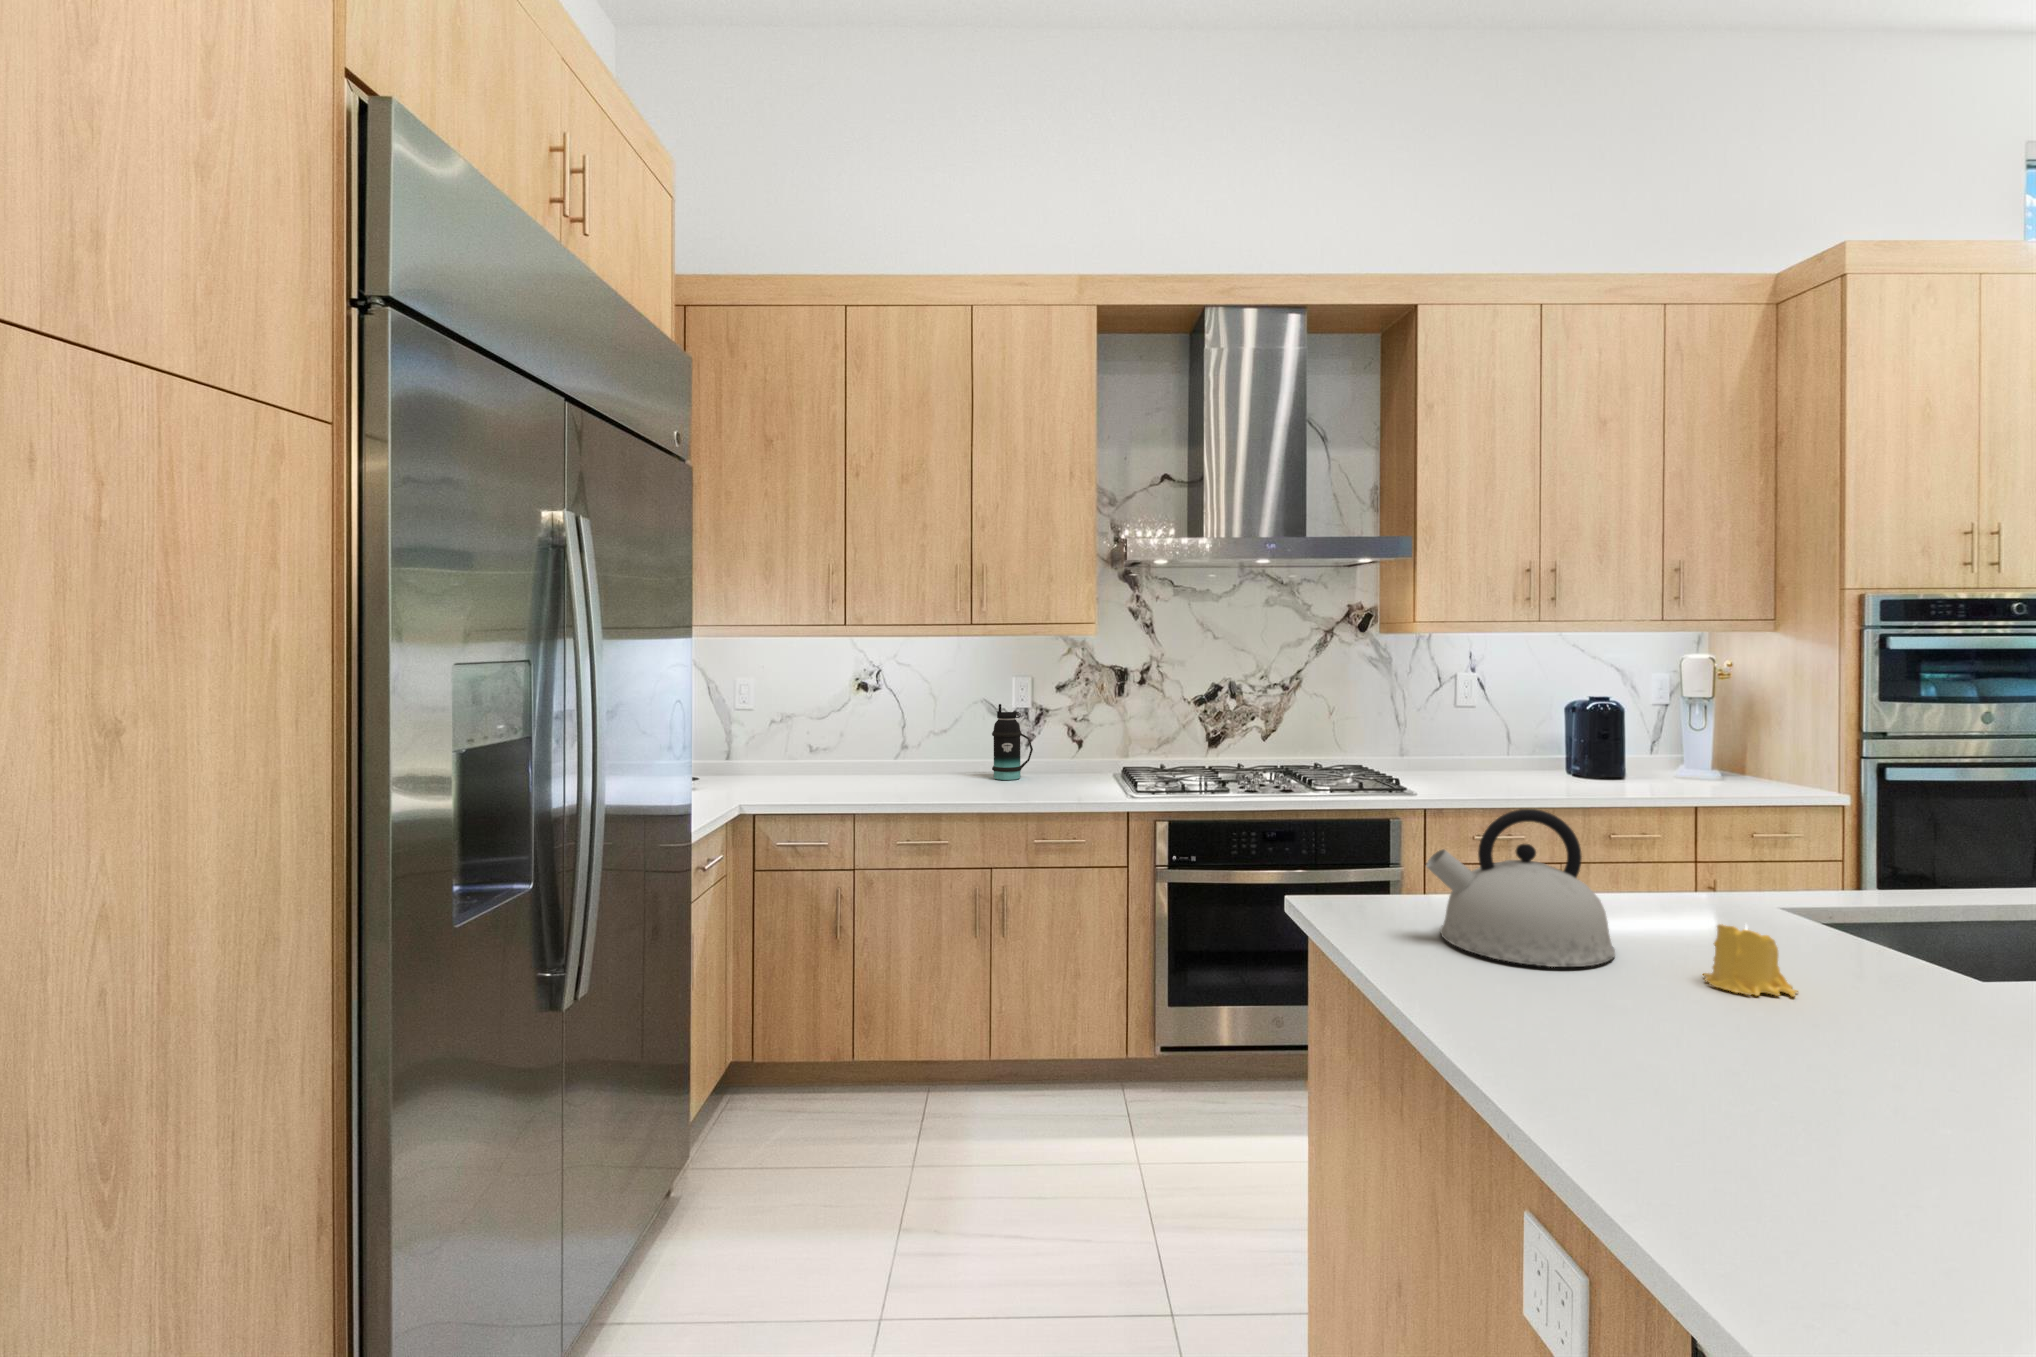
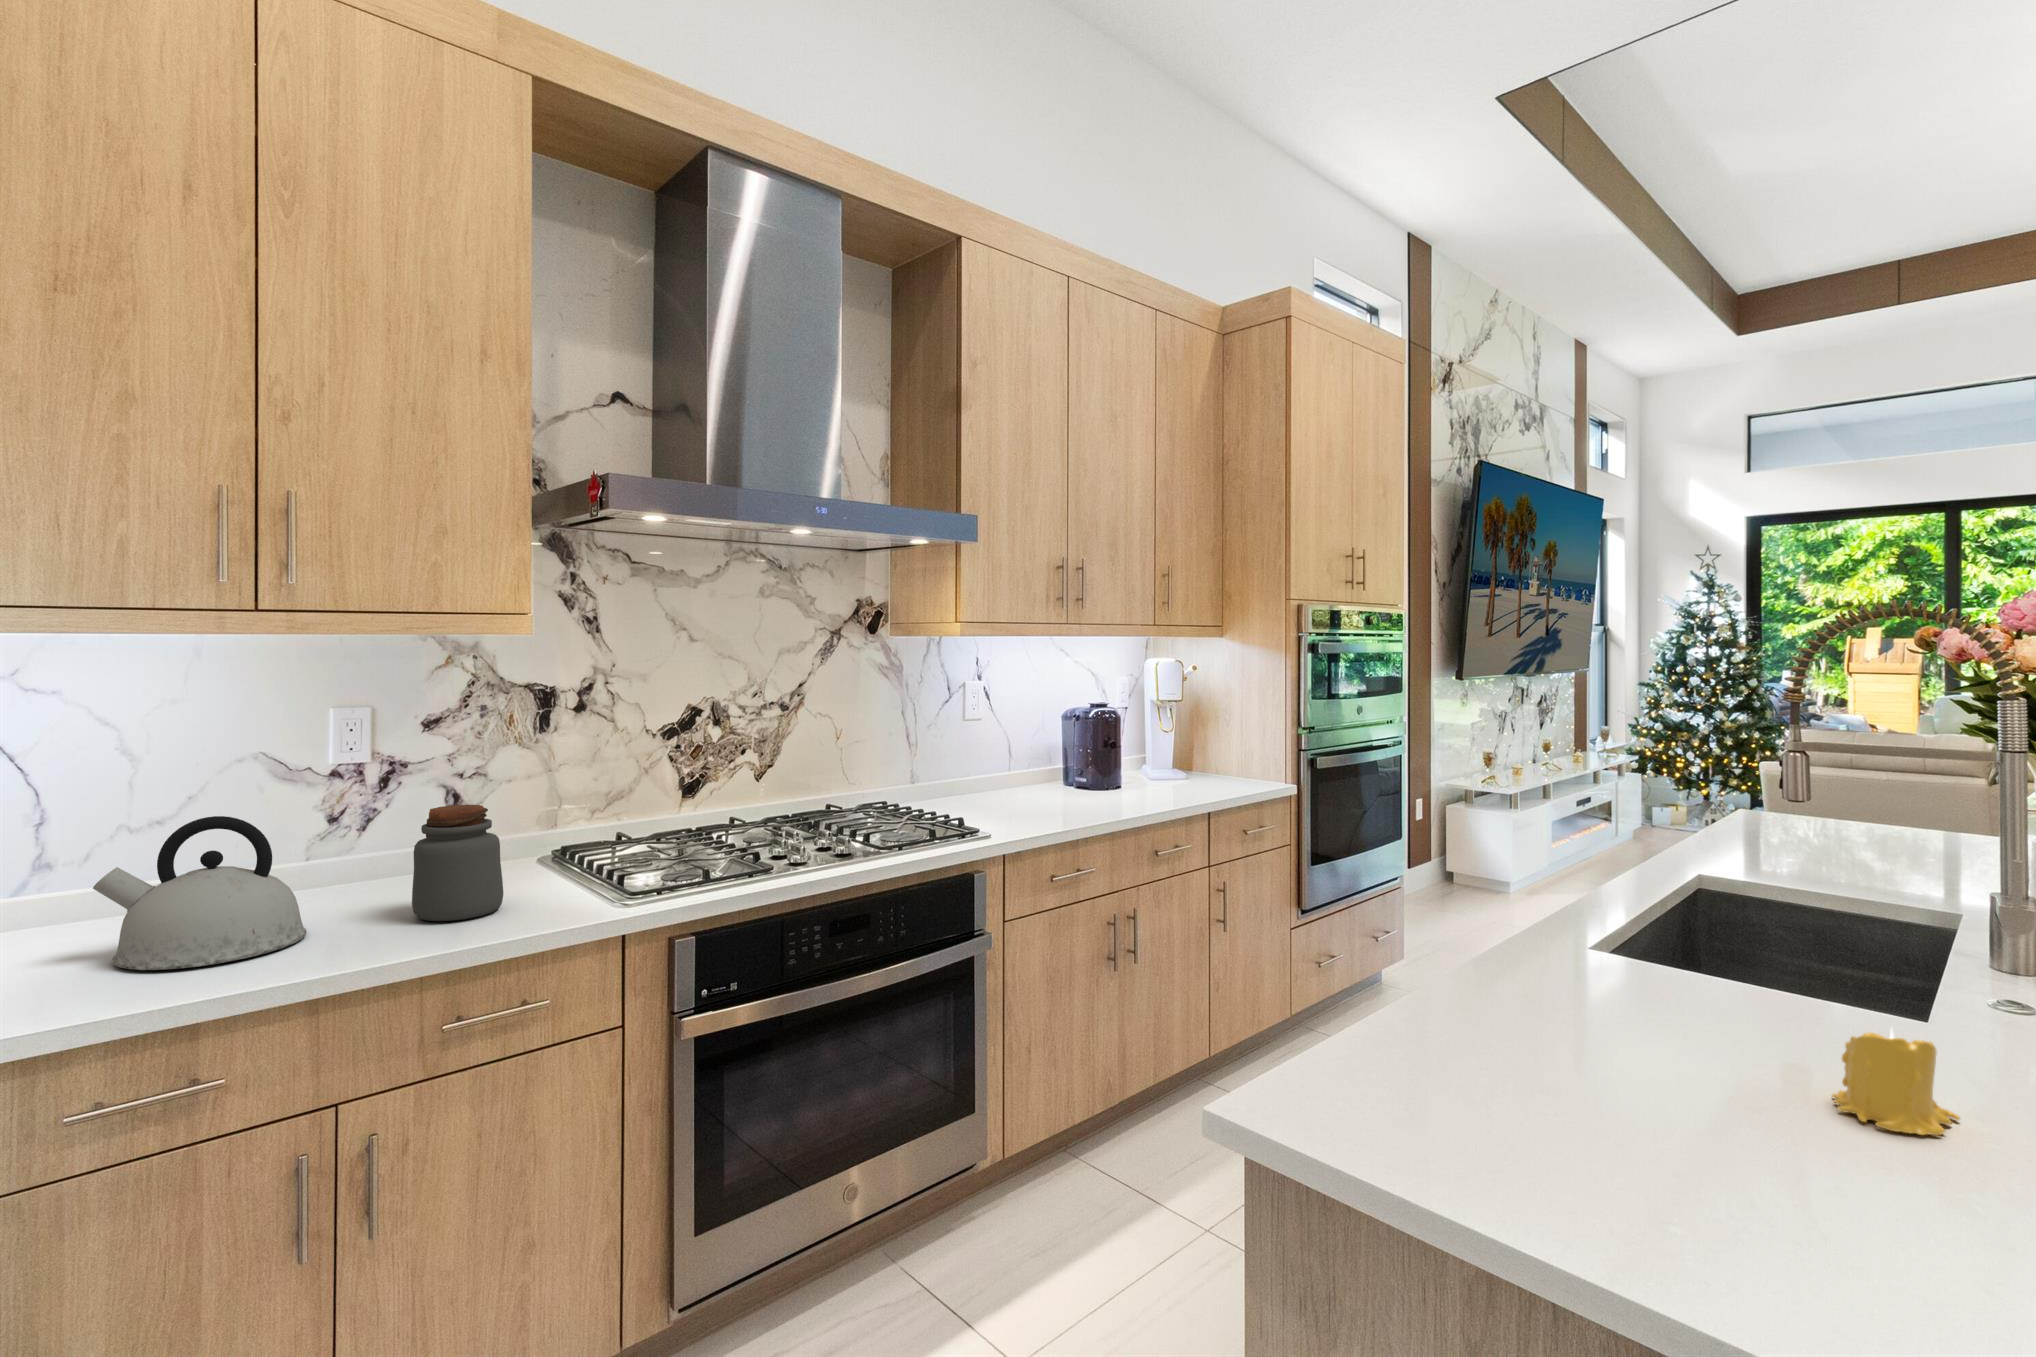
bottle: present [992,704,1033,780] -> none [298,759,390,903]
jar: none [1031,732,1075,793] -> present [412,805,504,921]
kettle: present [1426,809,1615,967] -> present [93,816,306,970]

